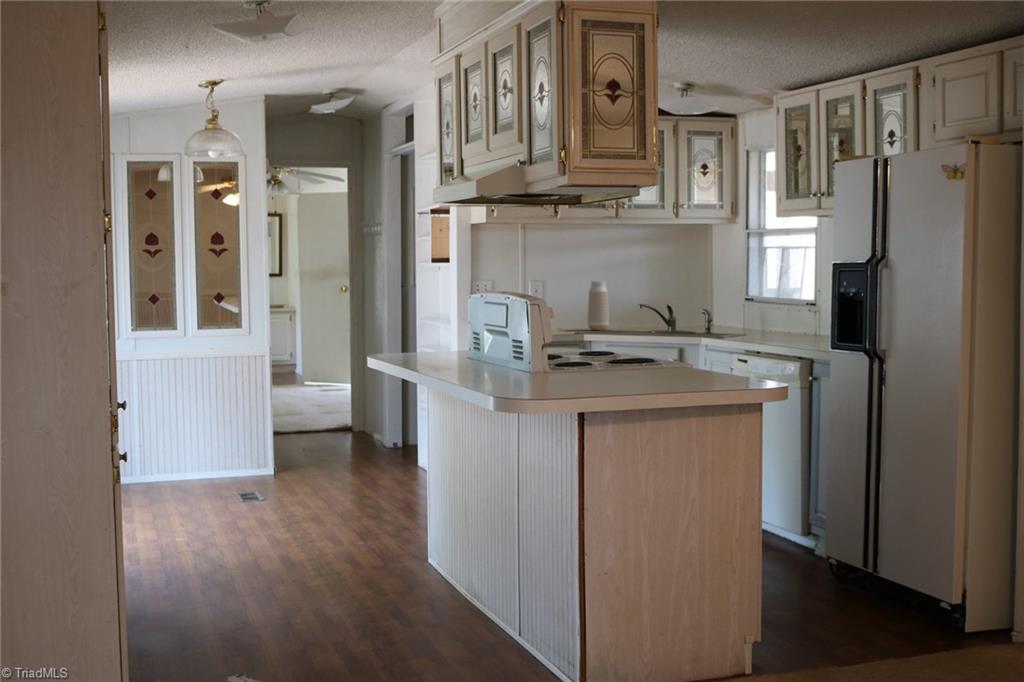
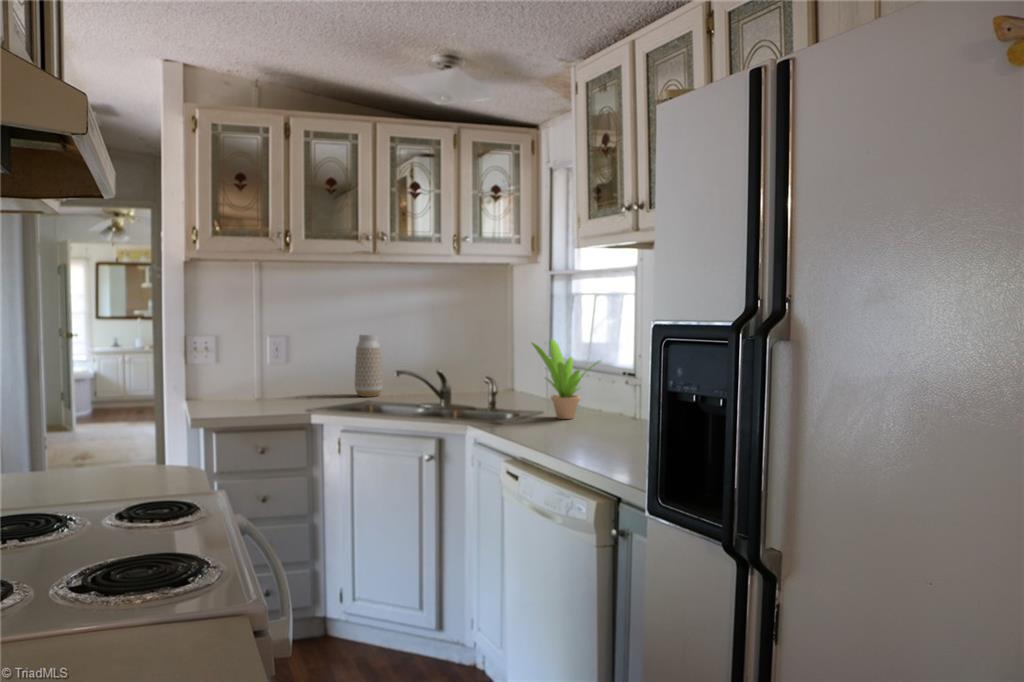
potted plant: none [743,281,793,336] -> present [532,339,600,419]

